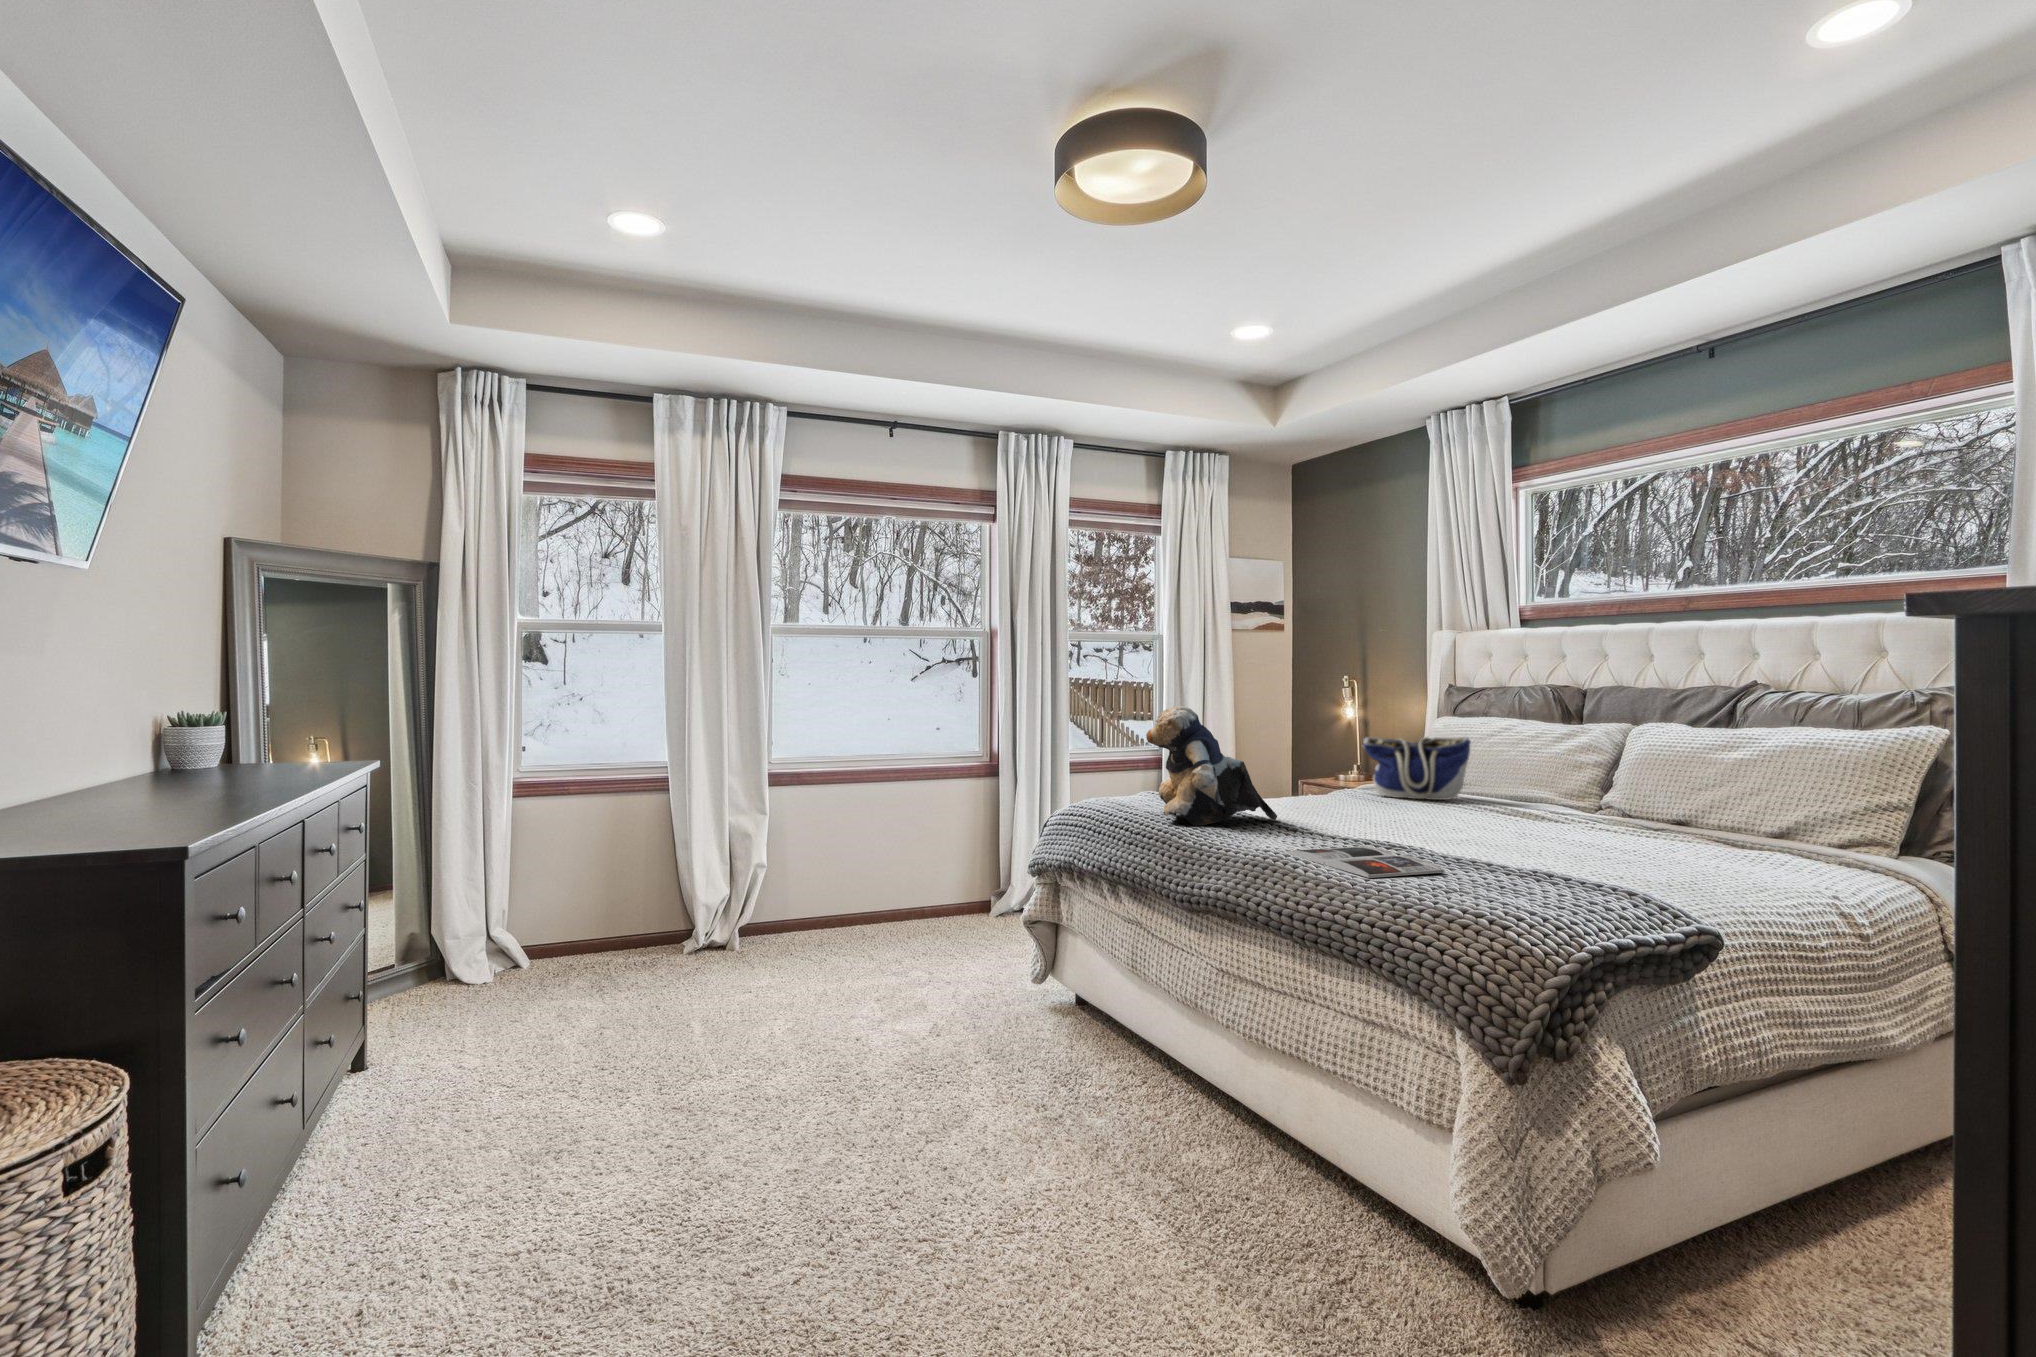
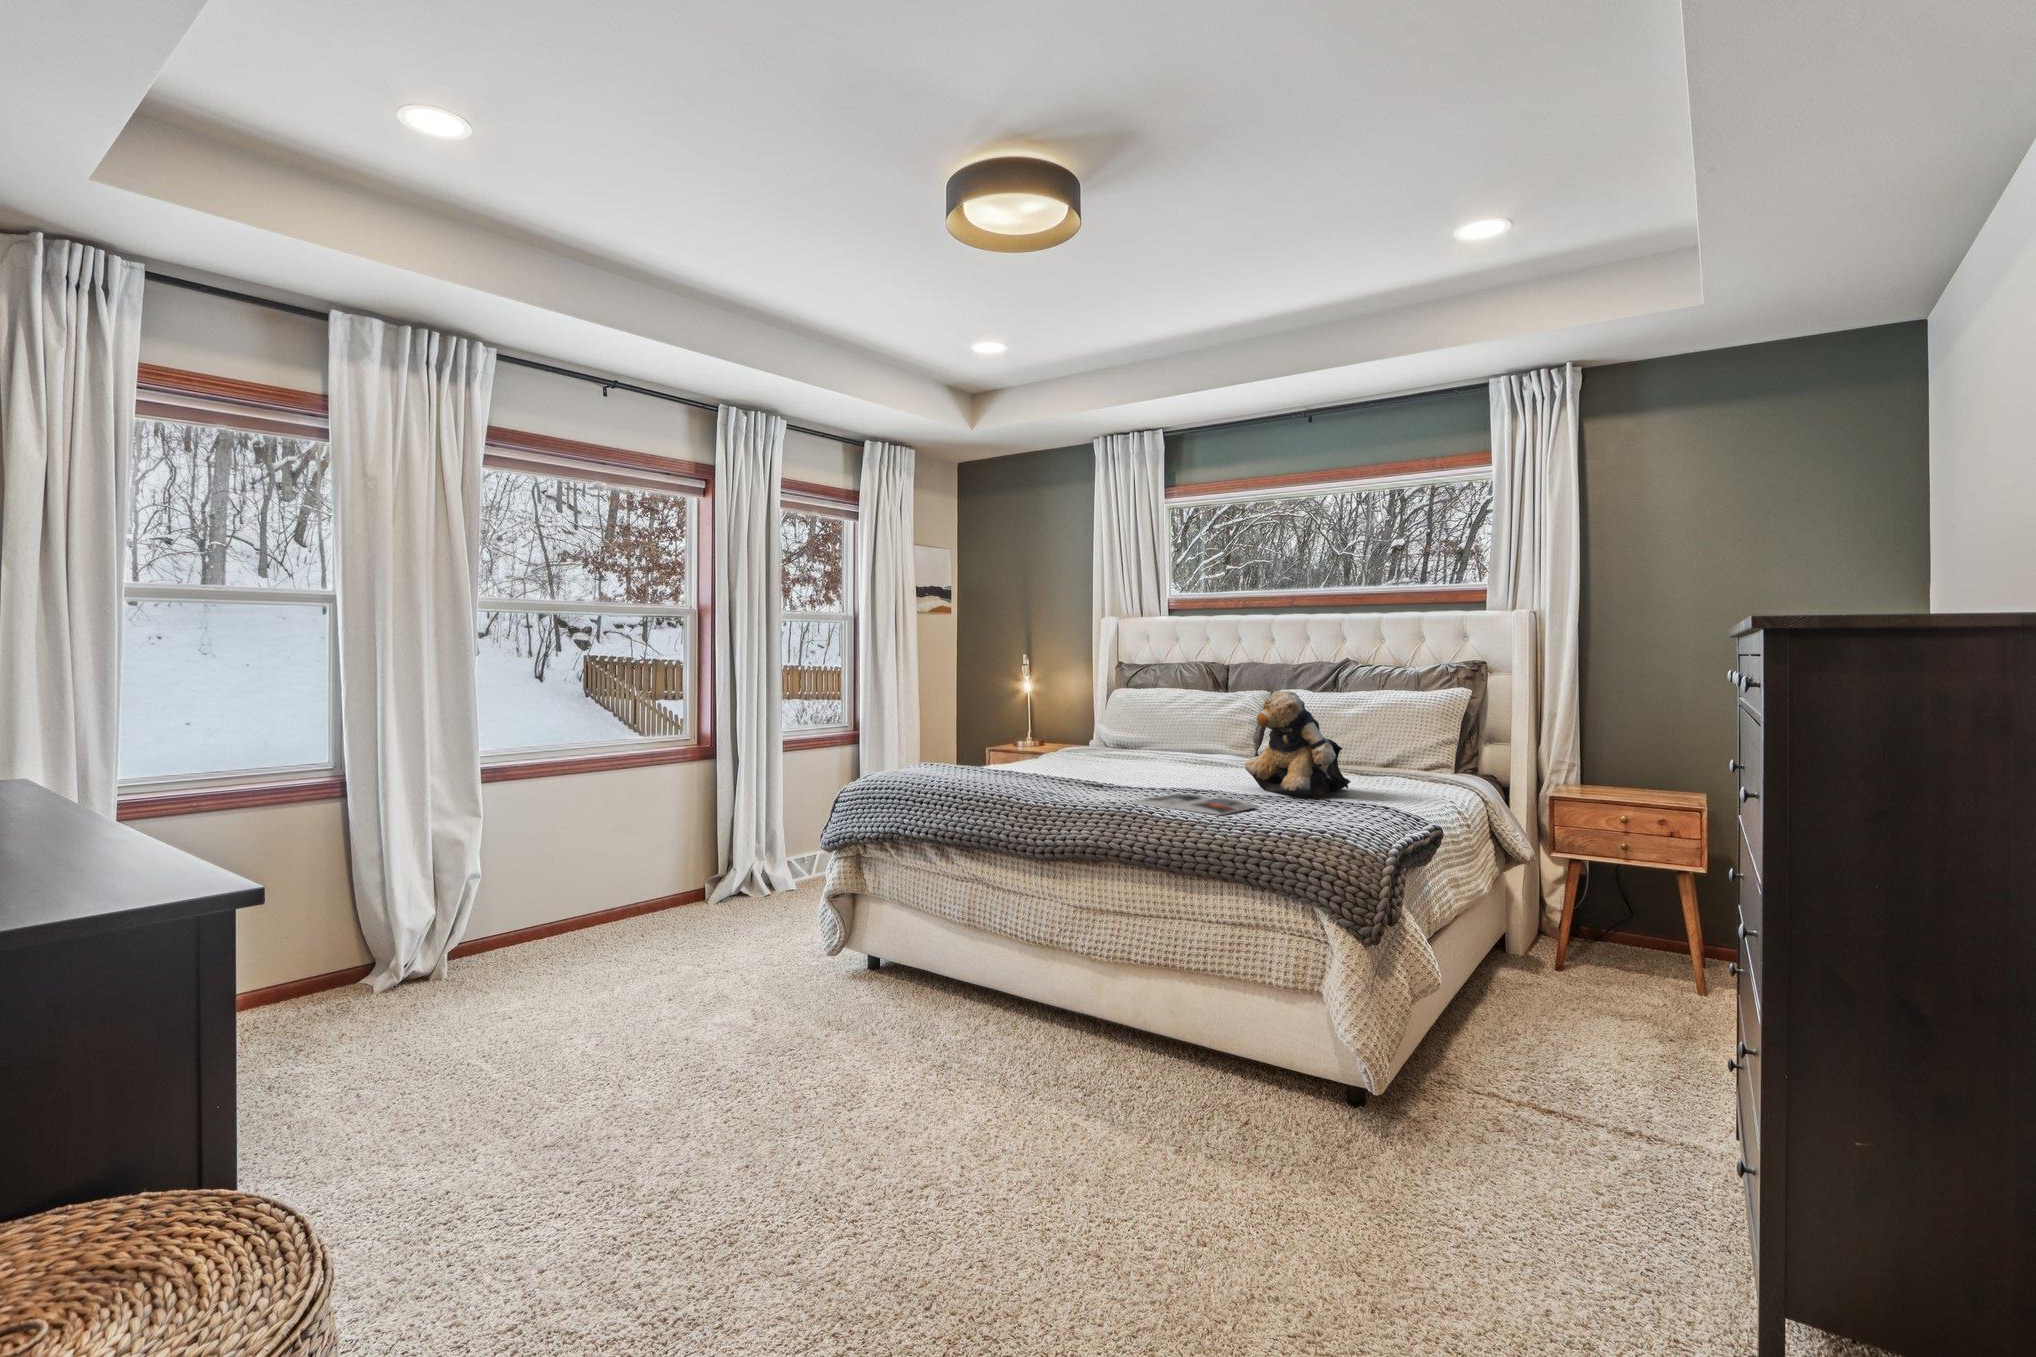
teddy bear: present [1146,706,1277,826] -> present [1245,691,1351,798]
tote bag: present [1363,737,1471,800] -> none [1083,705,1166,757]

